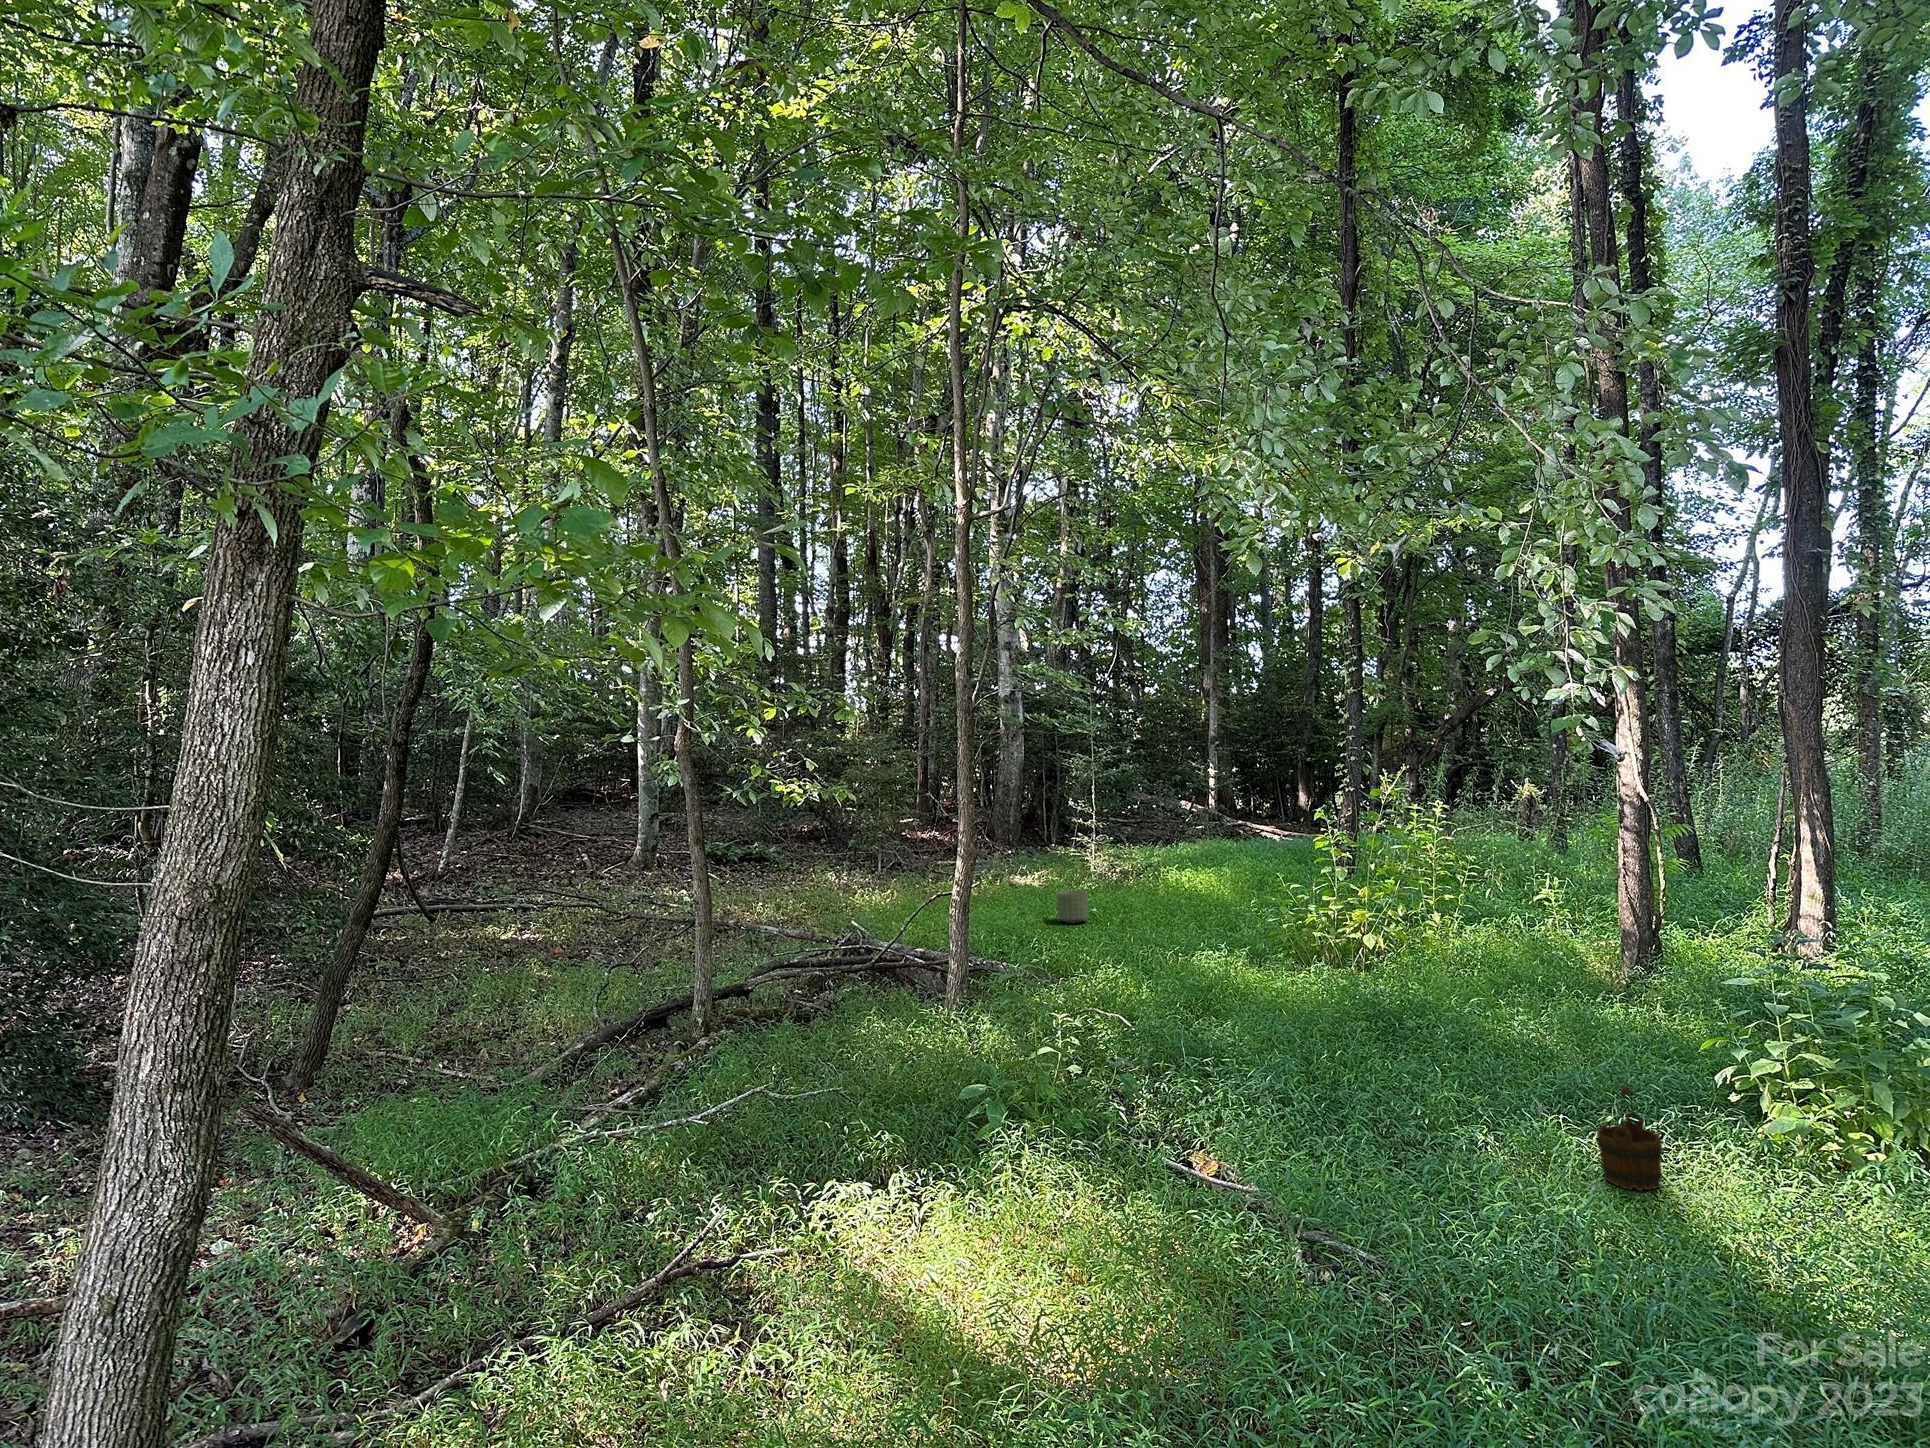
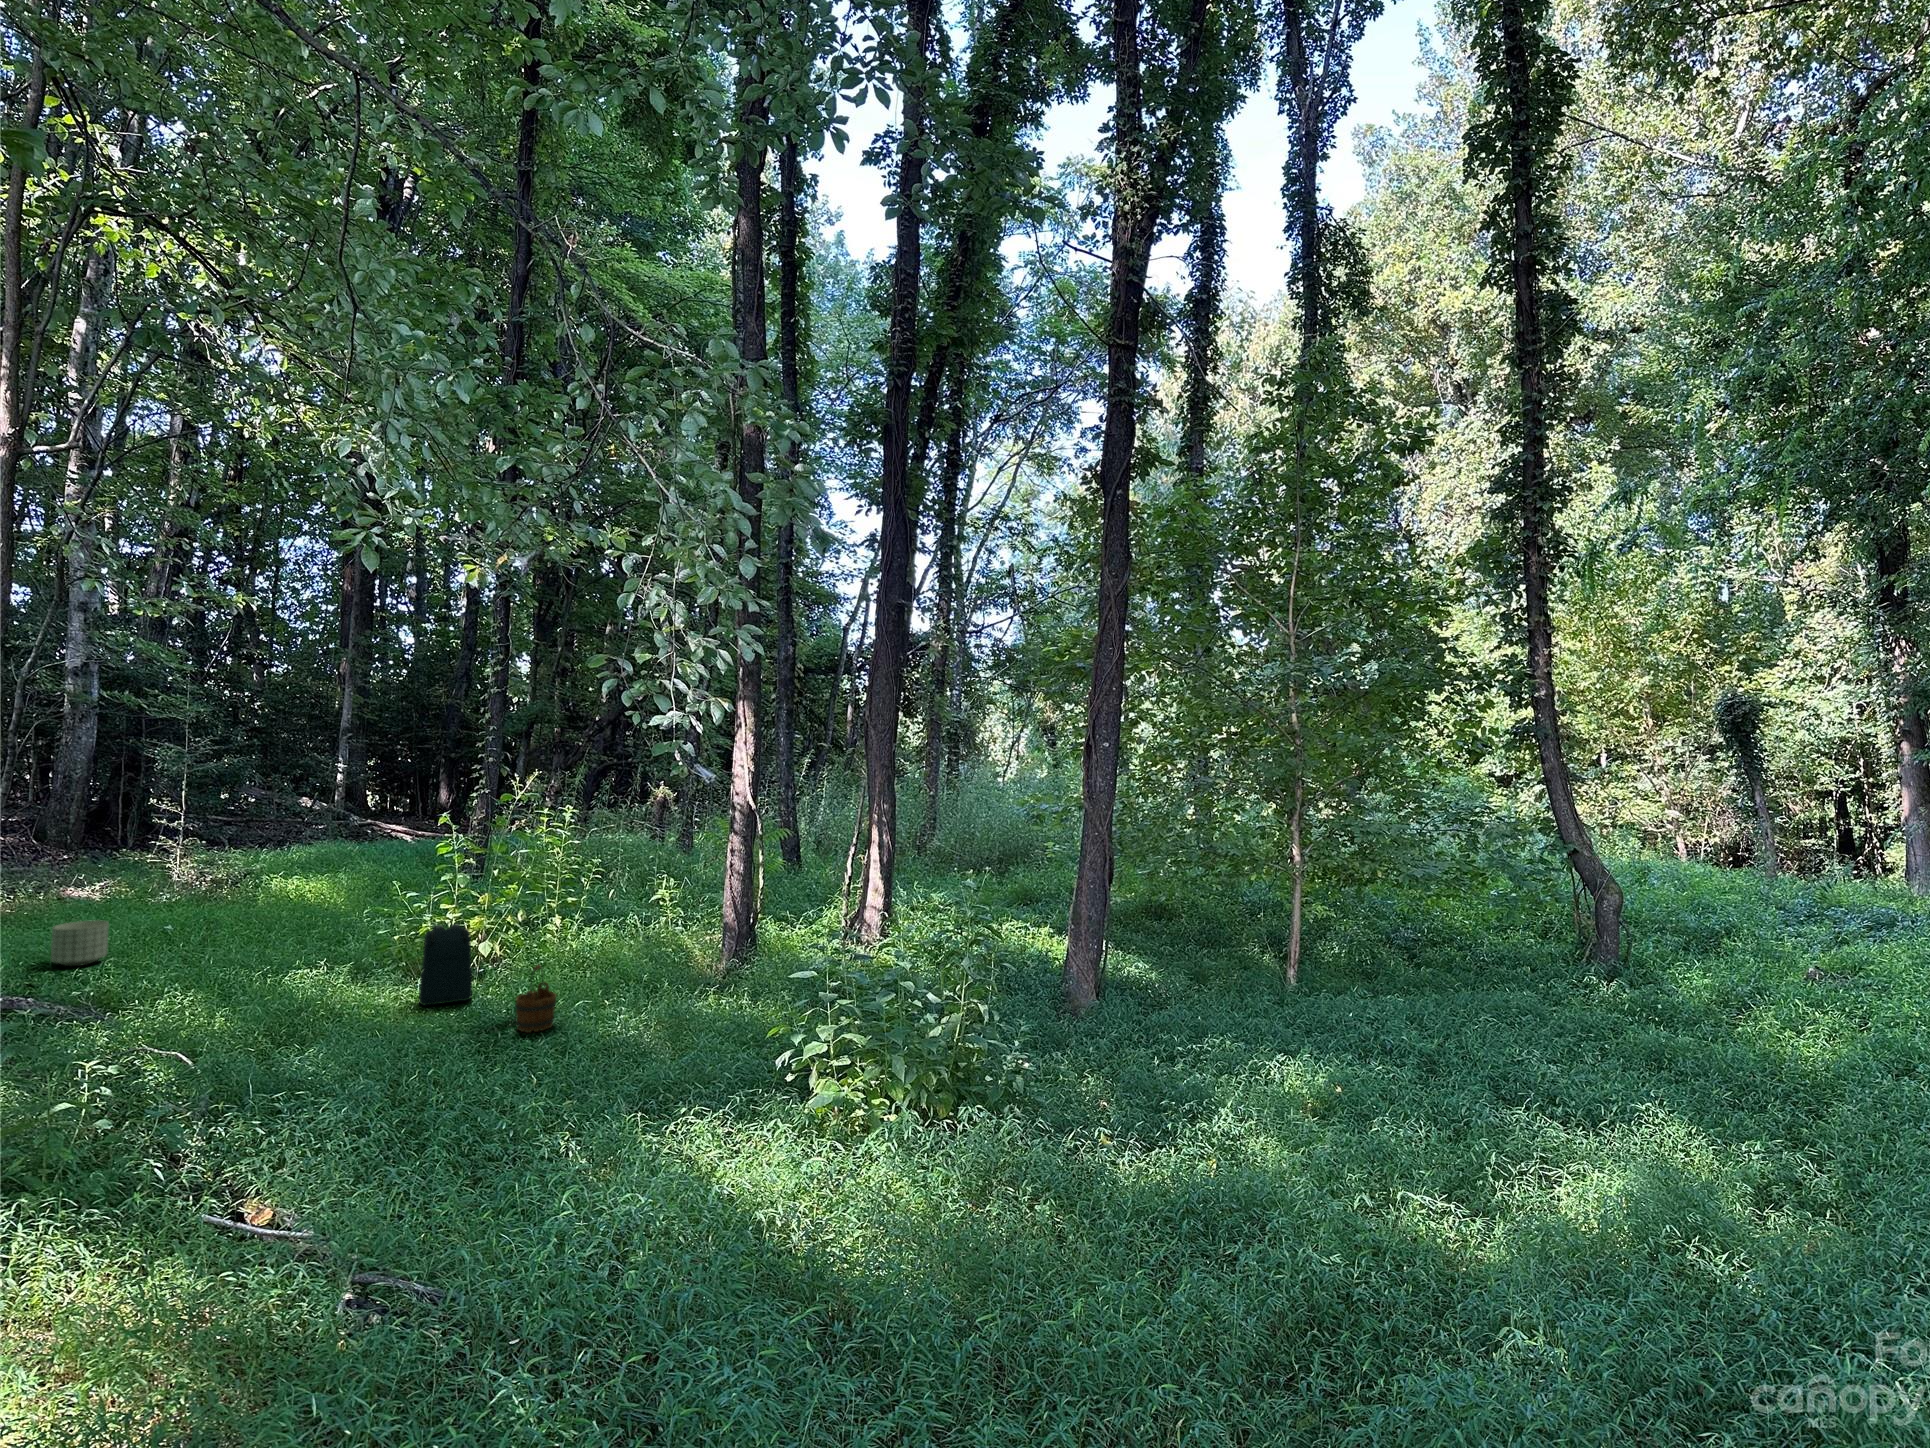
backpack: none [1320,907,1367,980] -> present [419,924,472,1006]
wooden bucket: present [1597,1086,1663,1191] -> present [515,965,557,1032]

